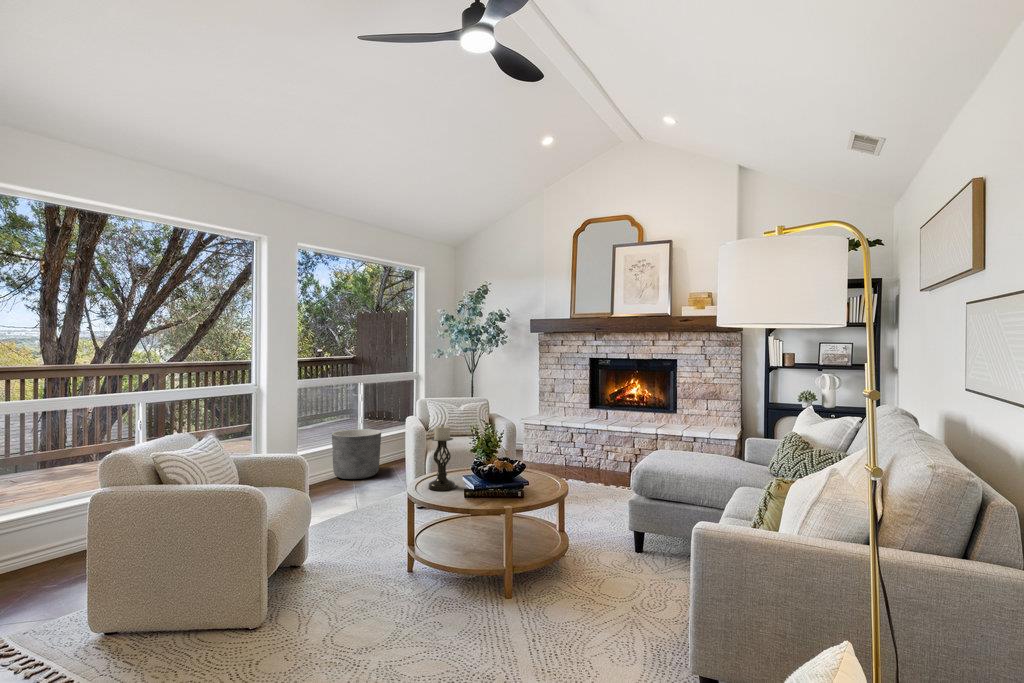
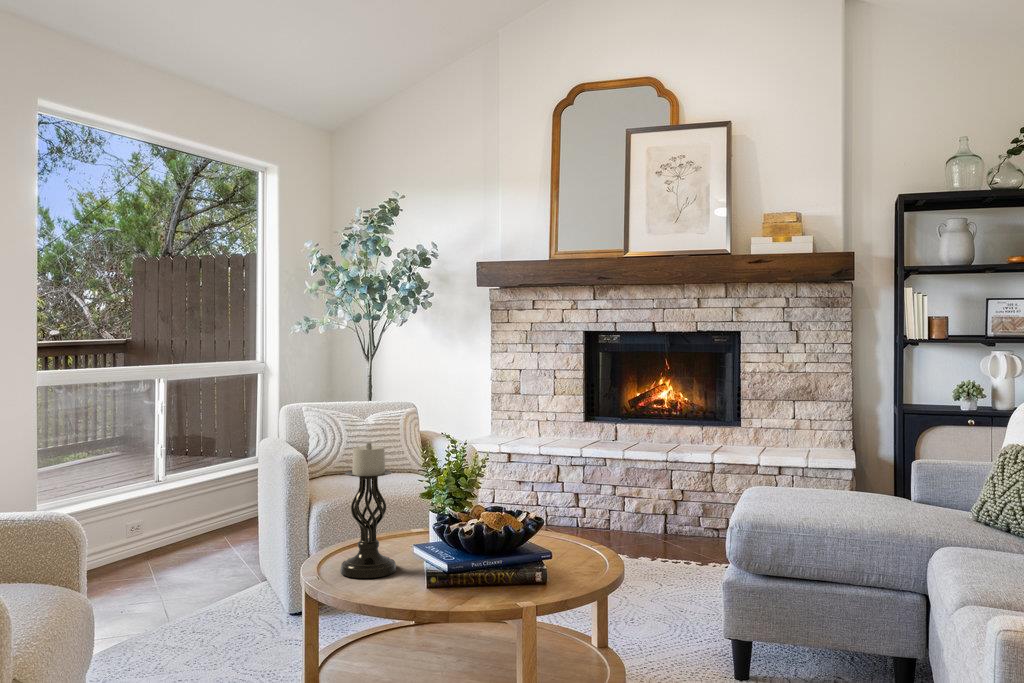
planter: present [332,429,381,479] -> none [104,467,203,563]

